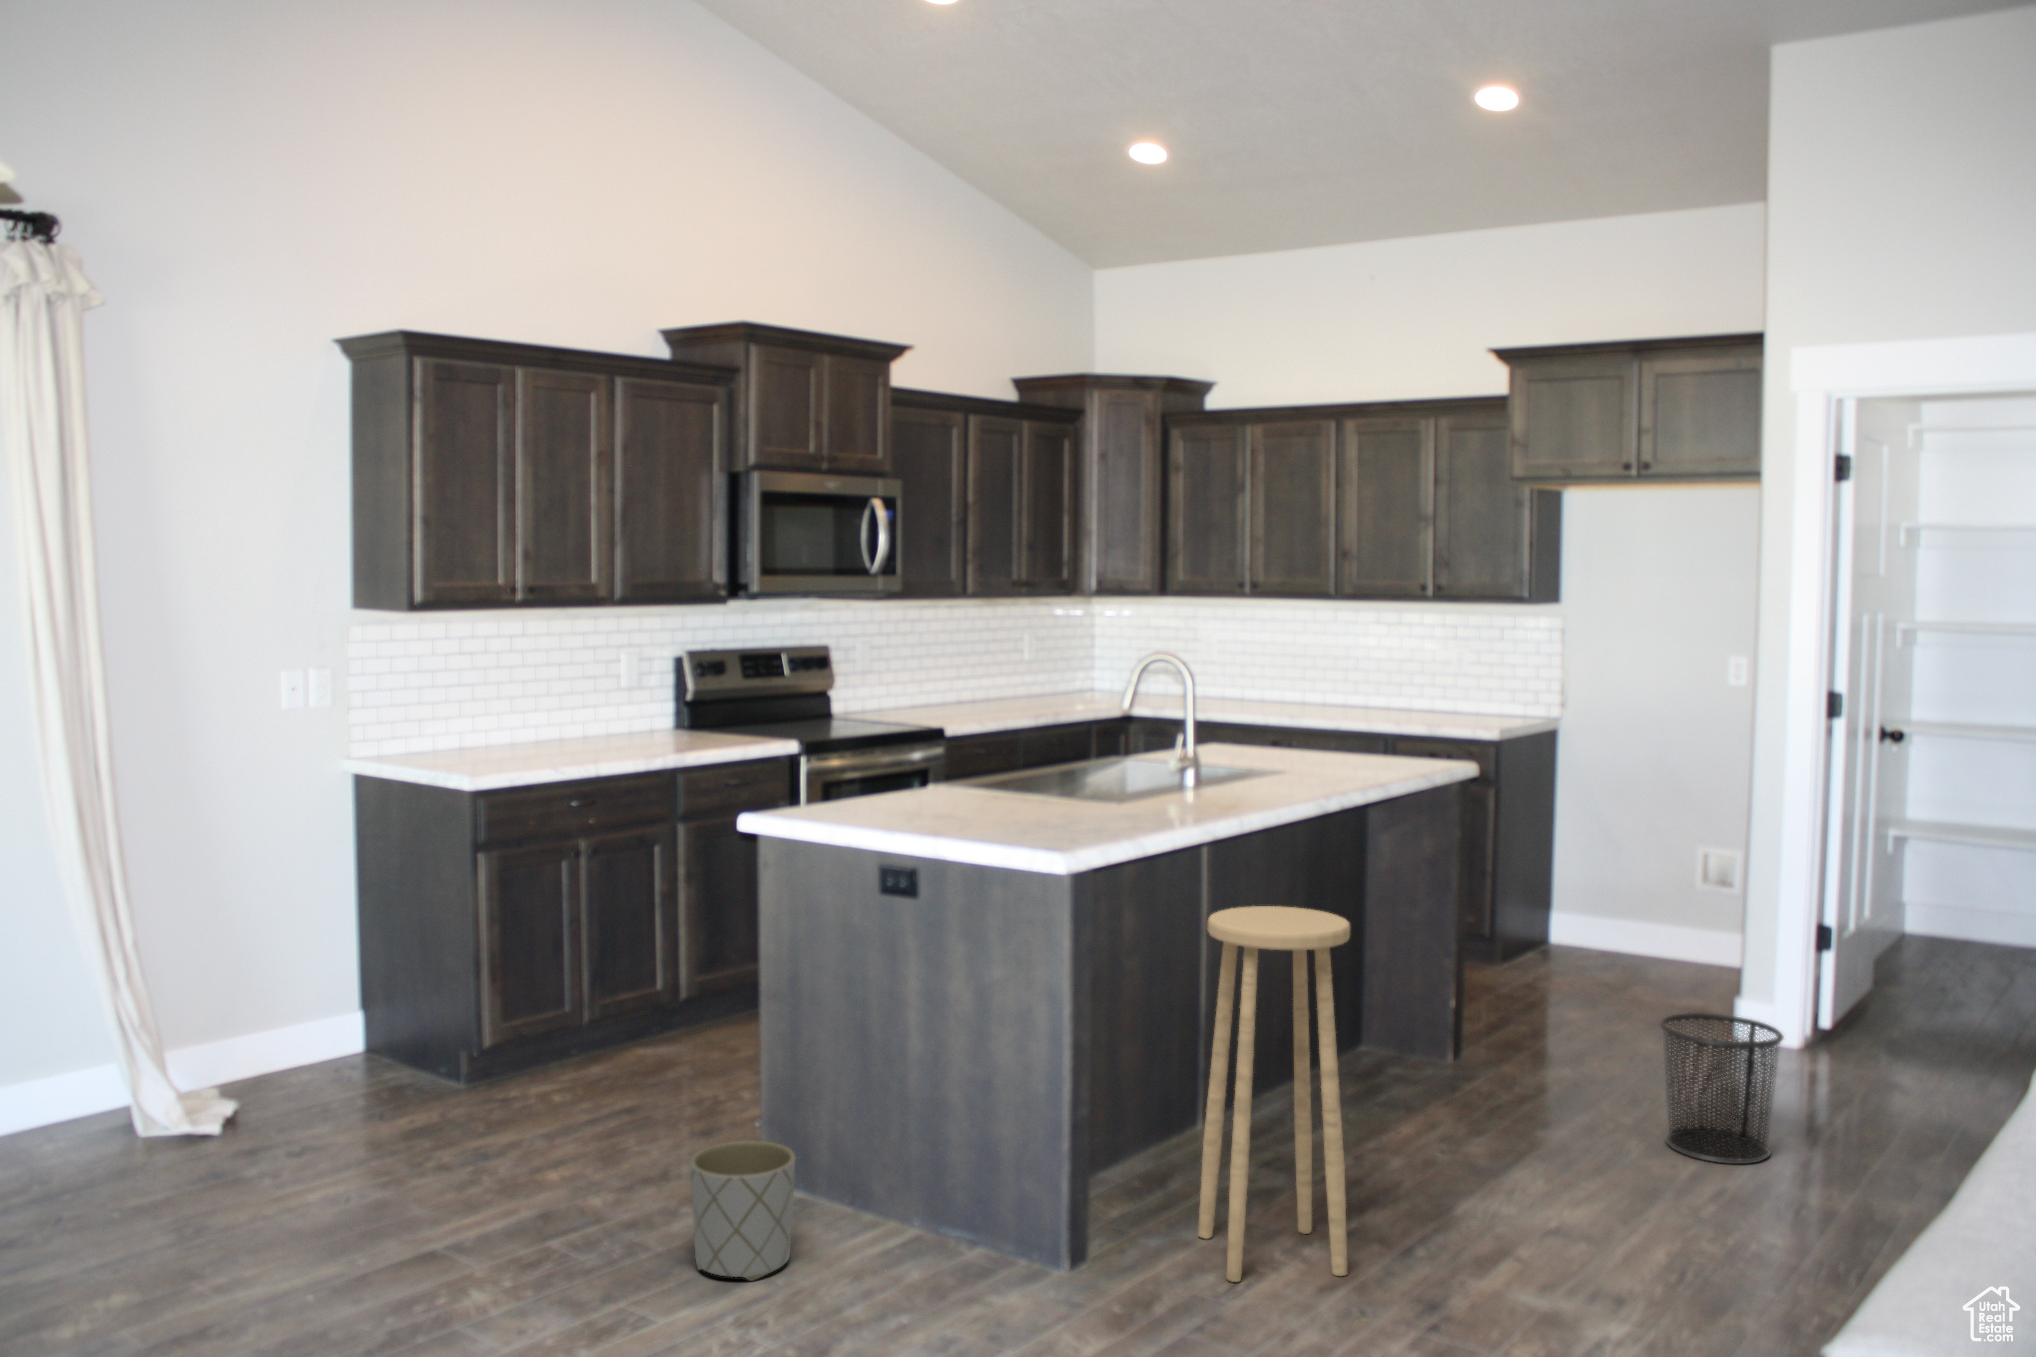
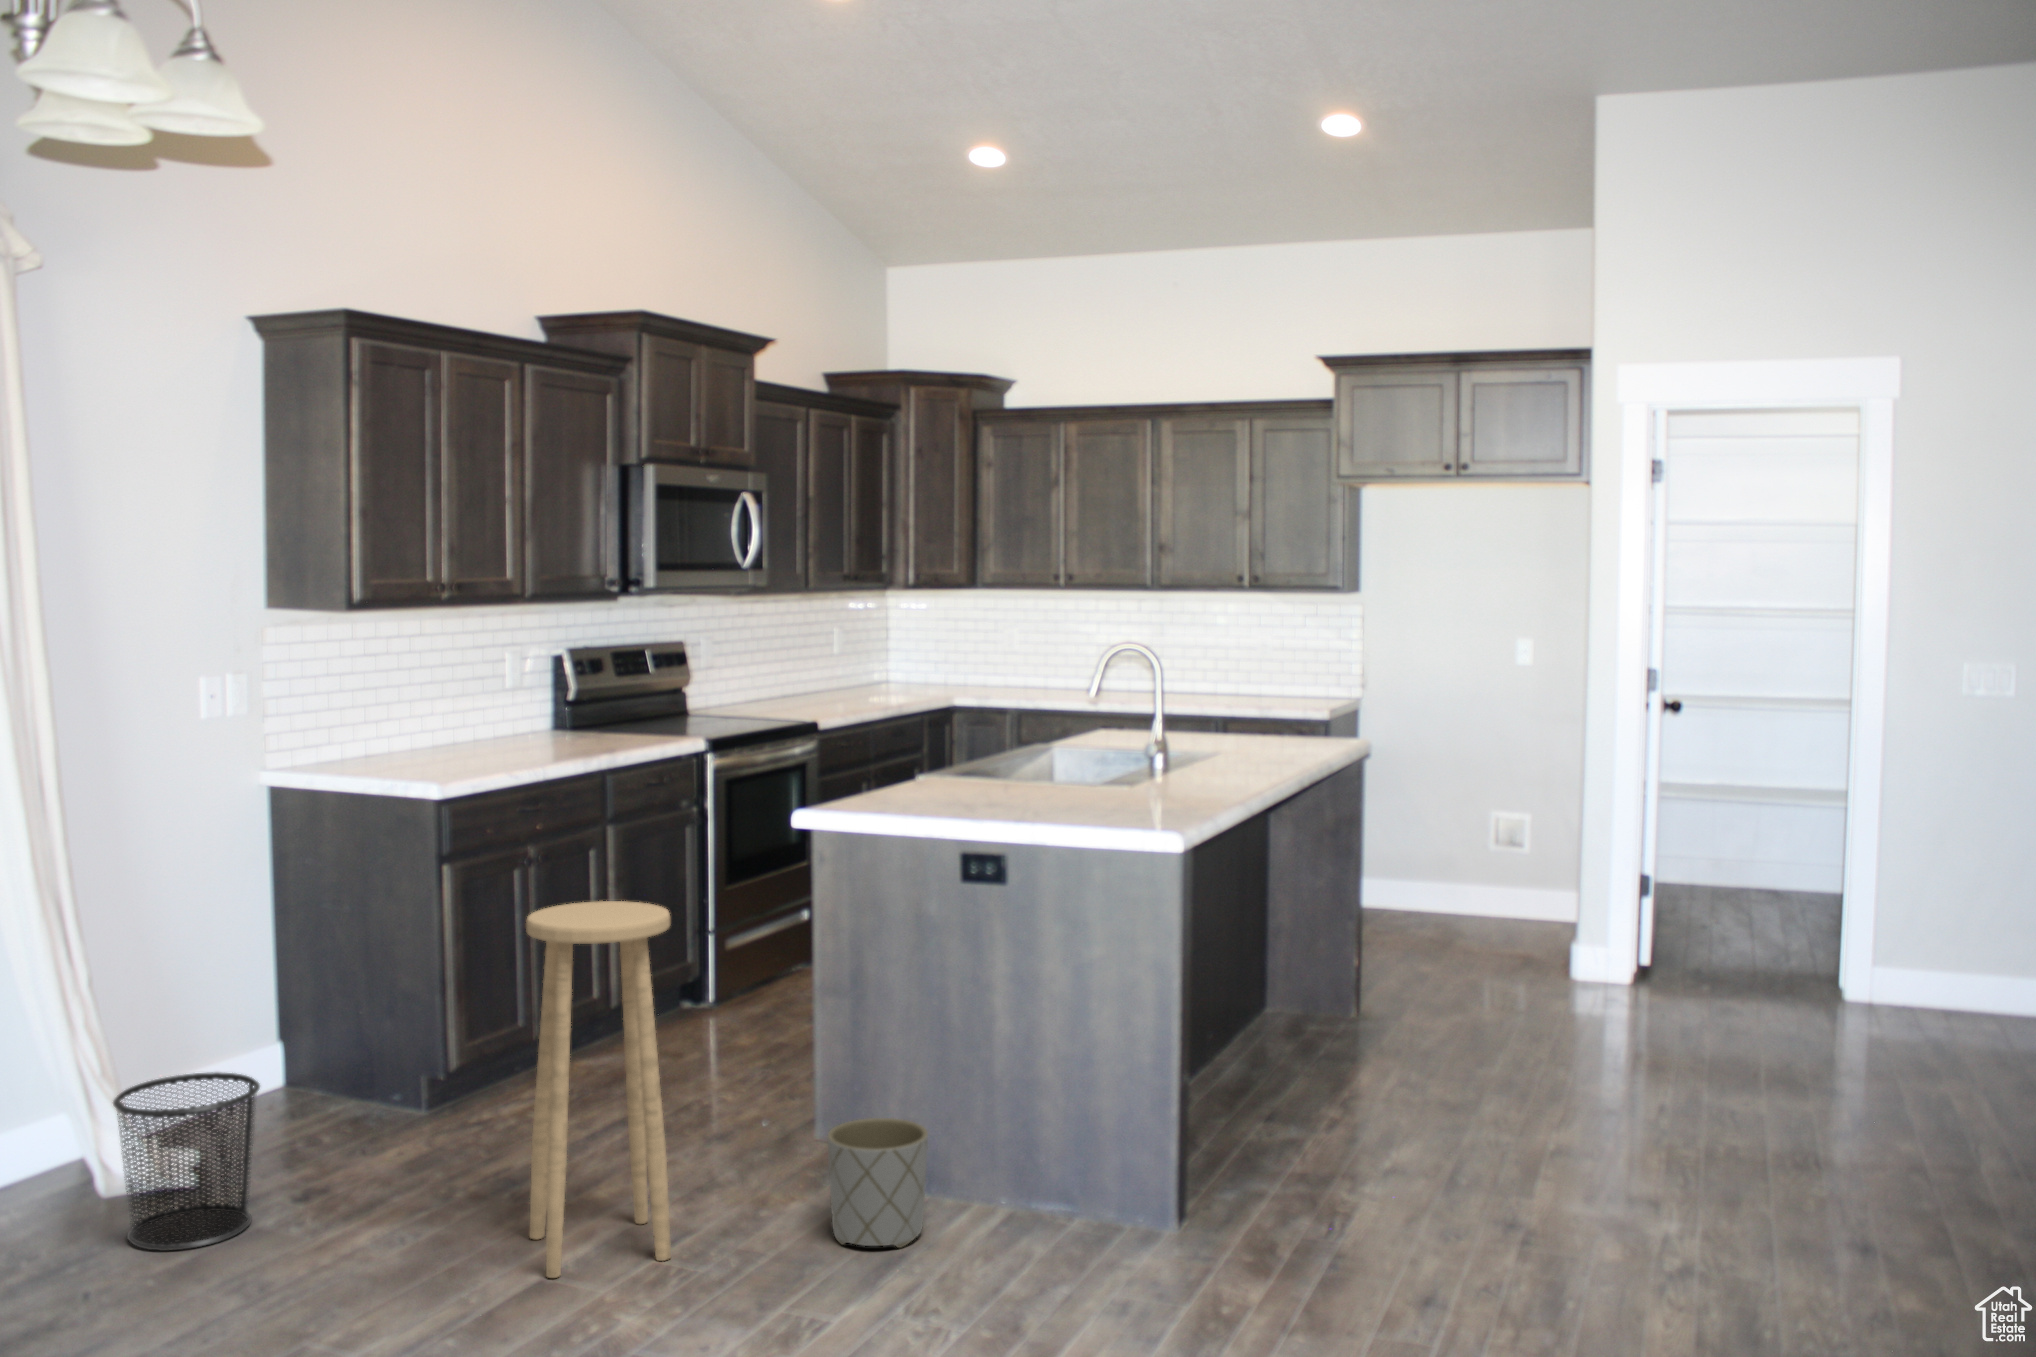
stool: present [1198,906,1350,1282] -> present [526,901,671,1278]
waste bin: present [1660,1013,1783,1164] -> present [113,1072,260,1251]

